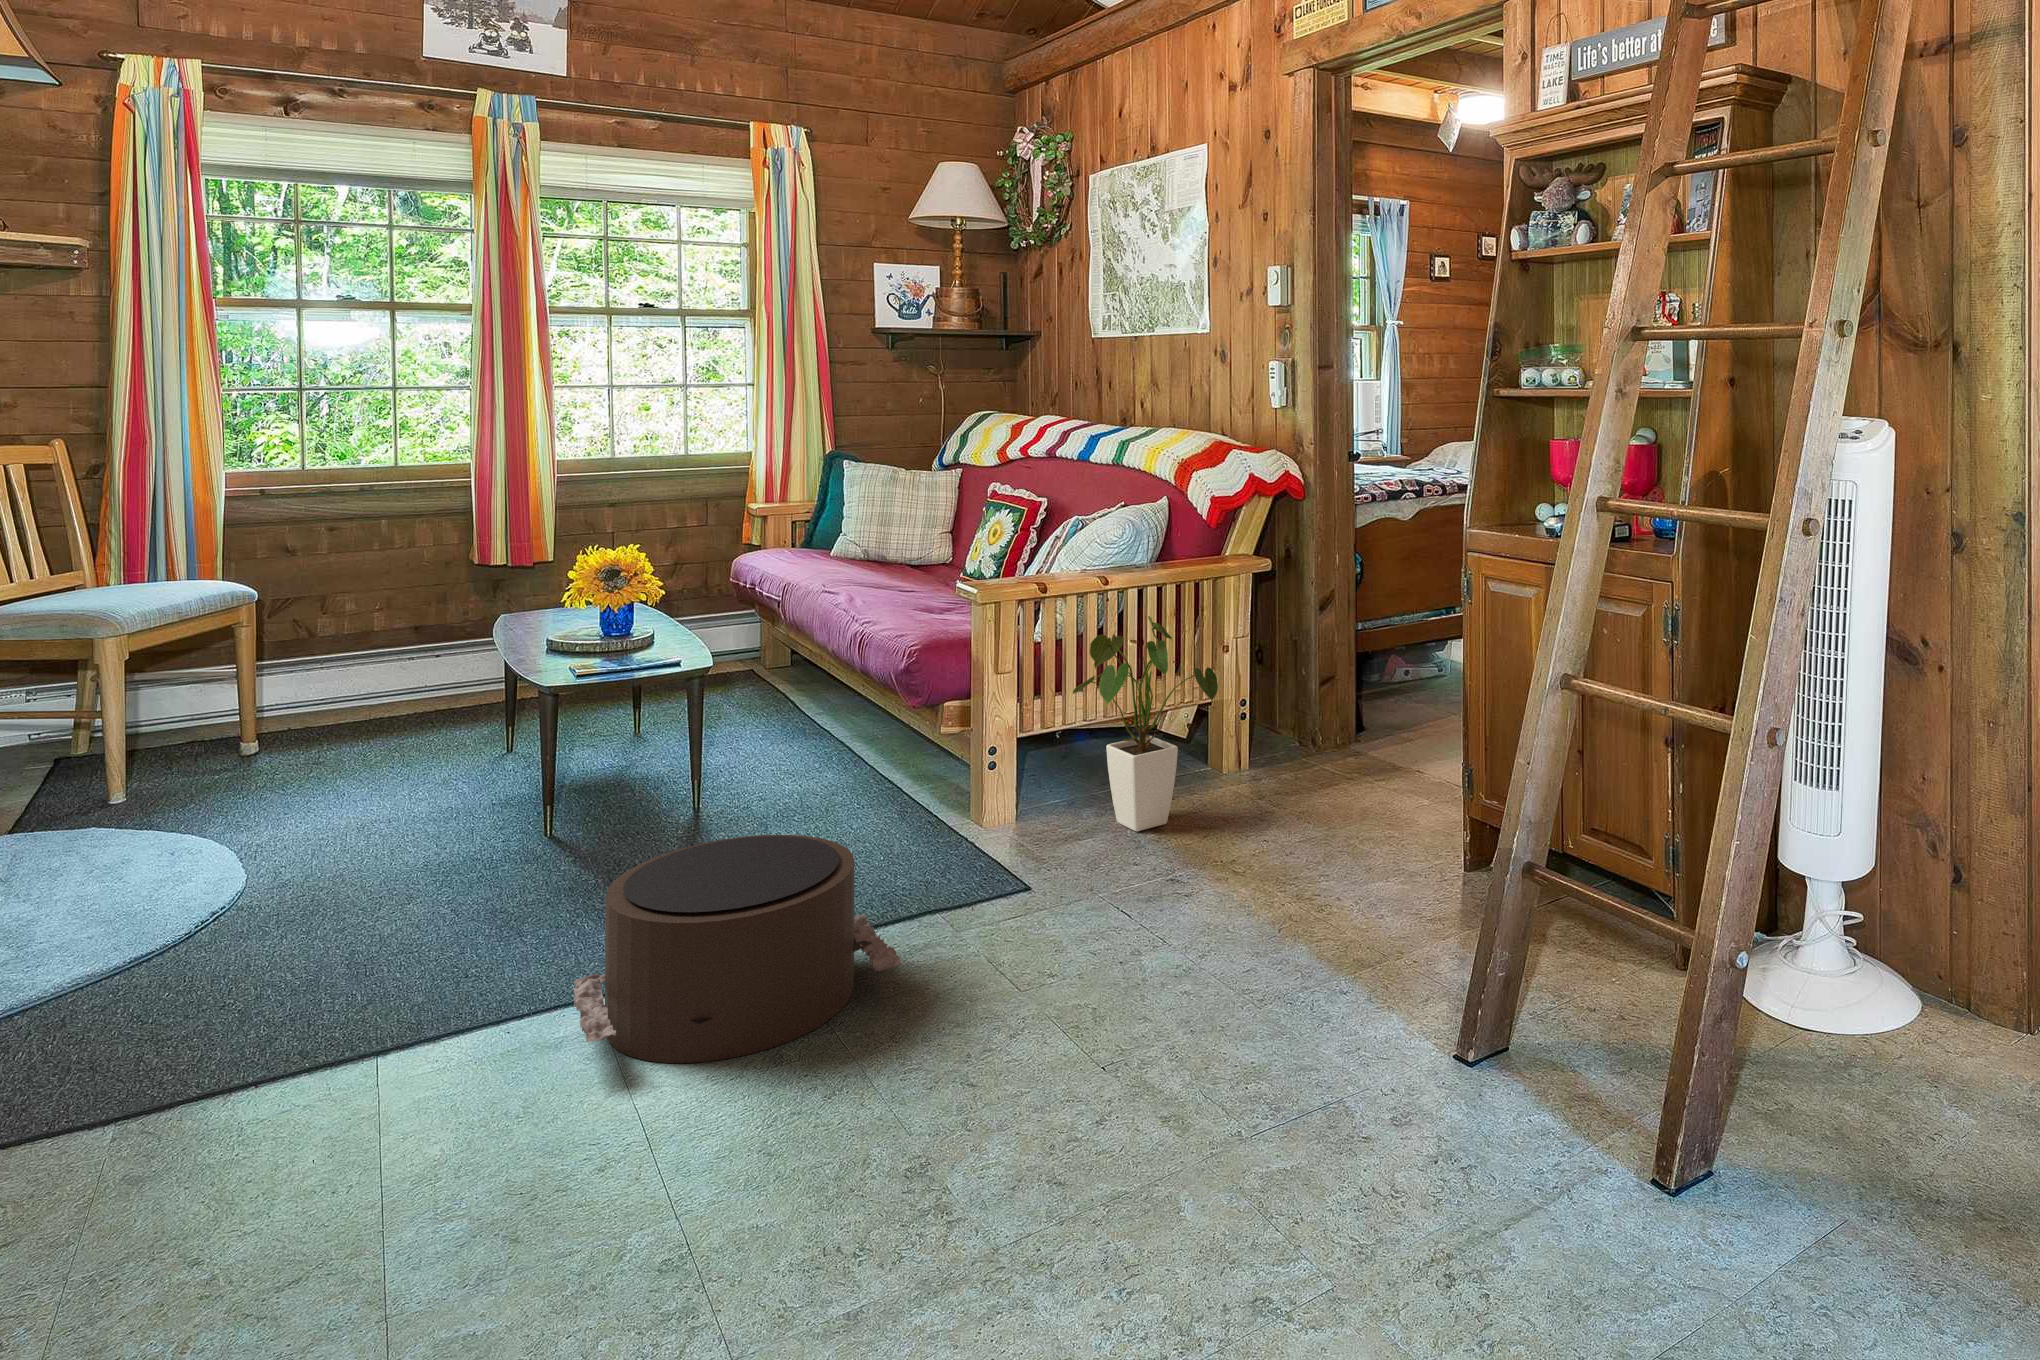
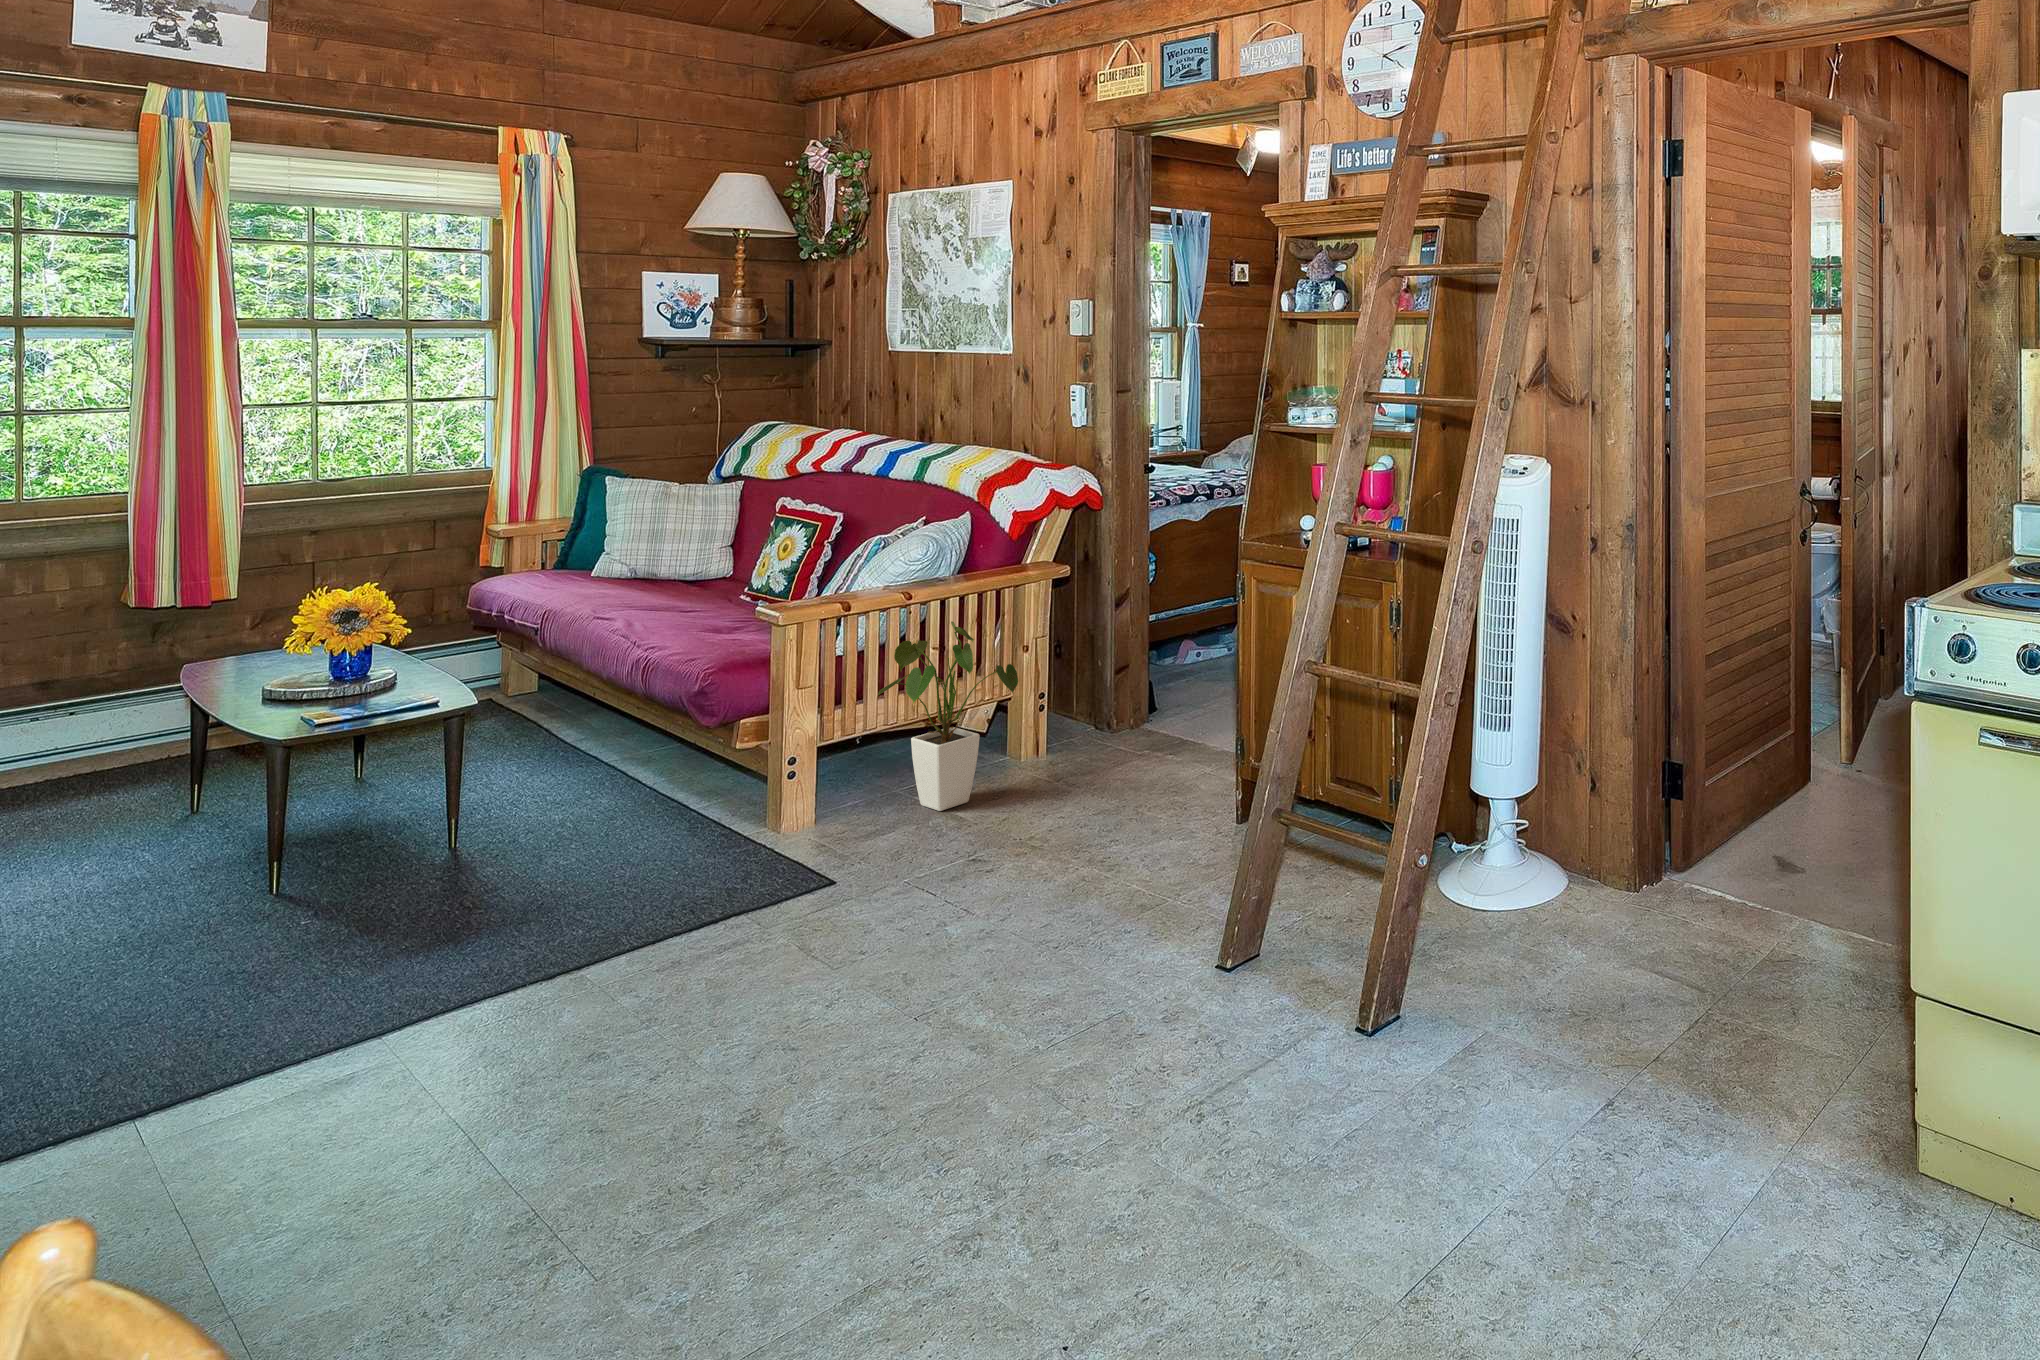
pouf: present [573,835,901,1063] -> none [391,839,730,1045]

